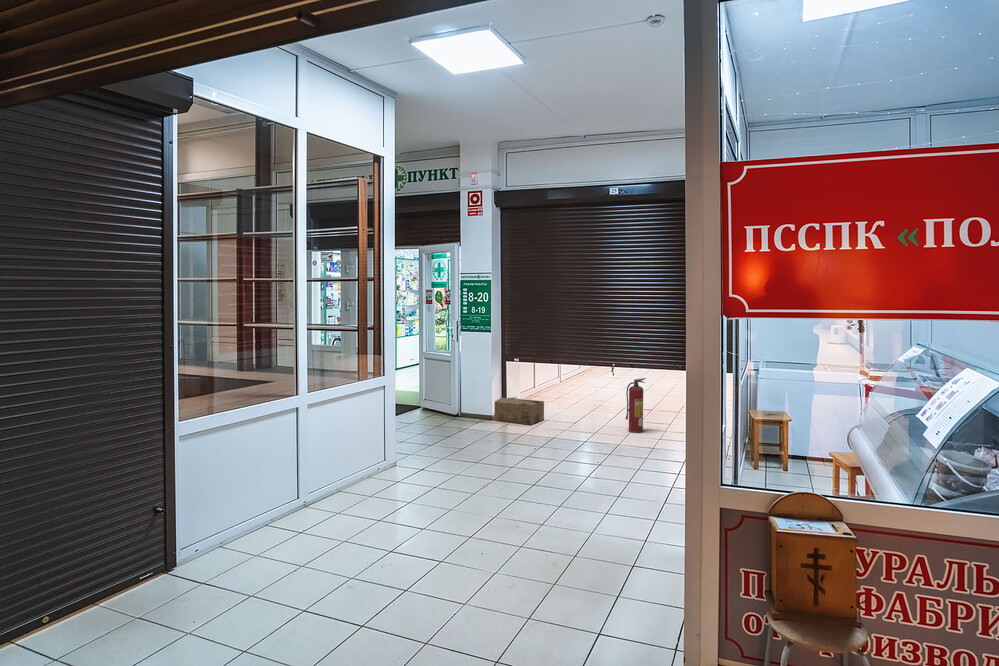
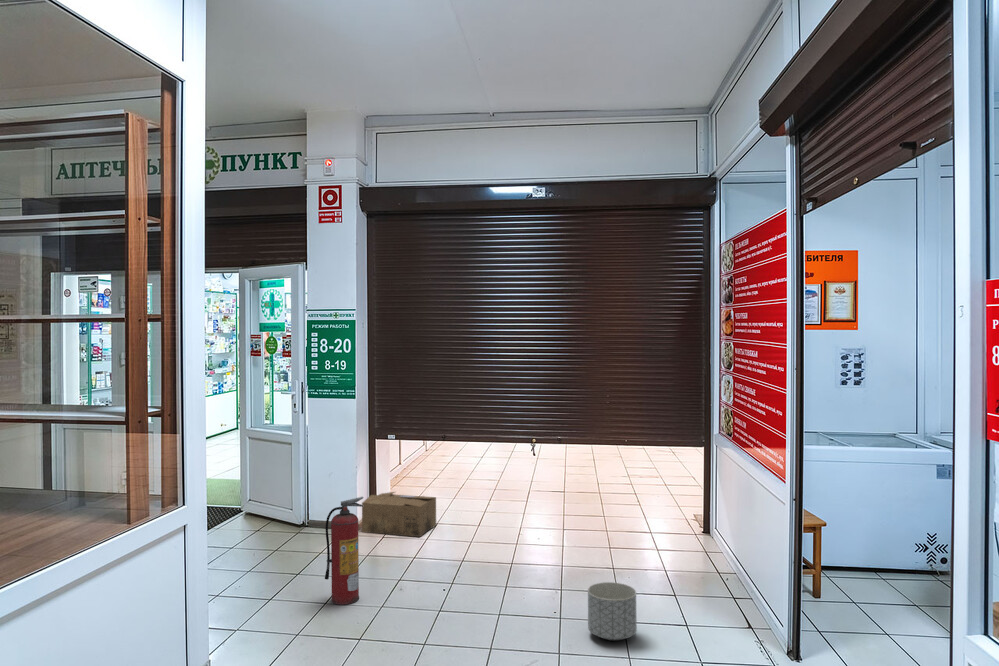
fire extinguisher: present [626,378,646,433] -> present [325,497,363,605]
planter: none [614,444,644,477] -> present [588,582,637,641]

